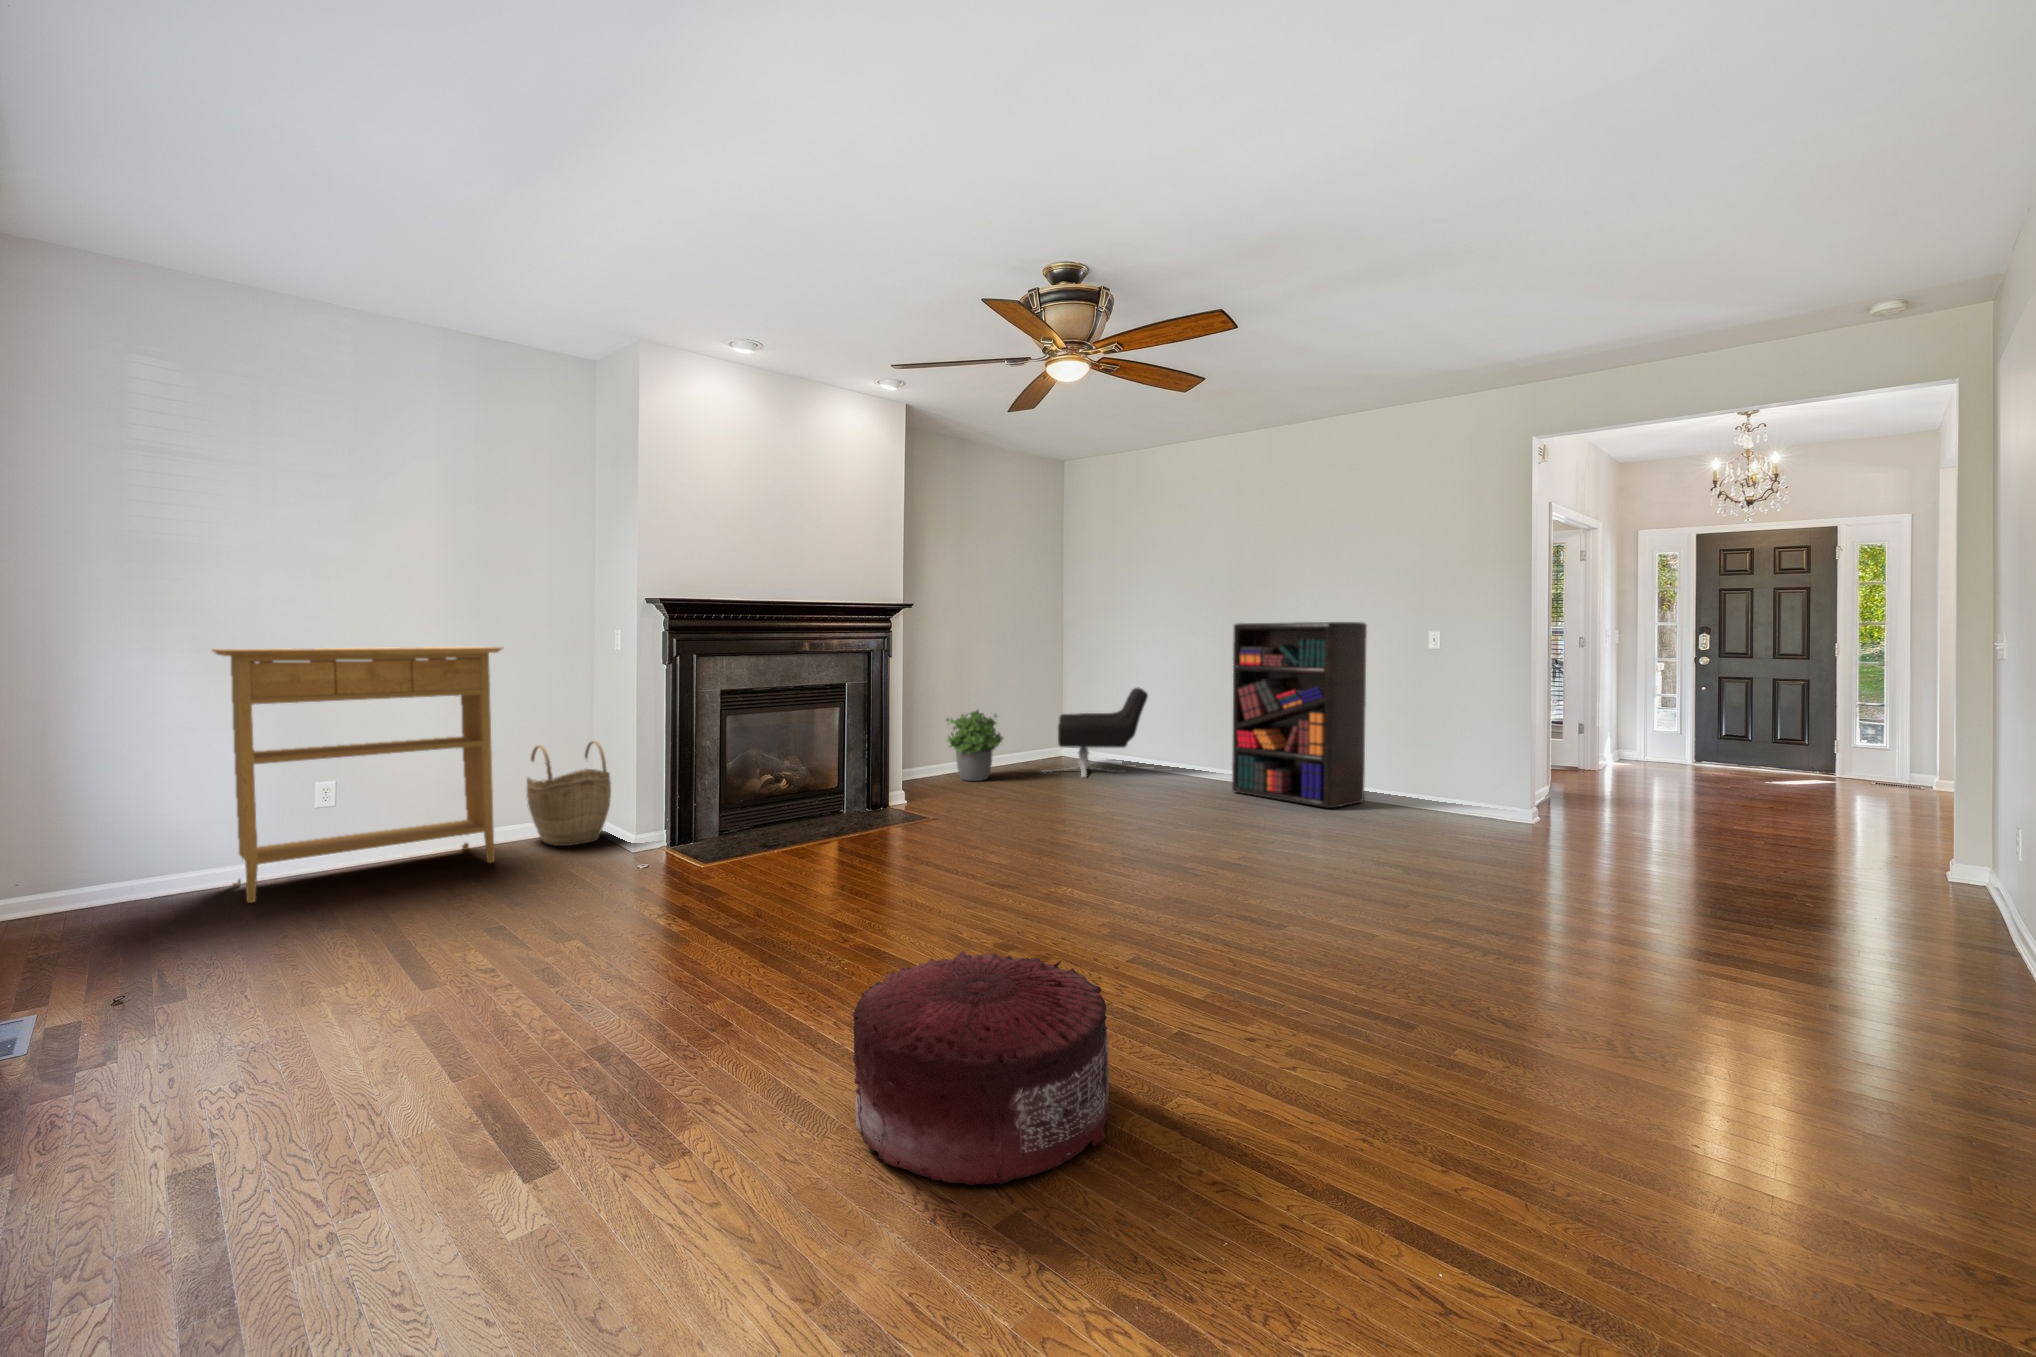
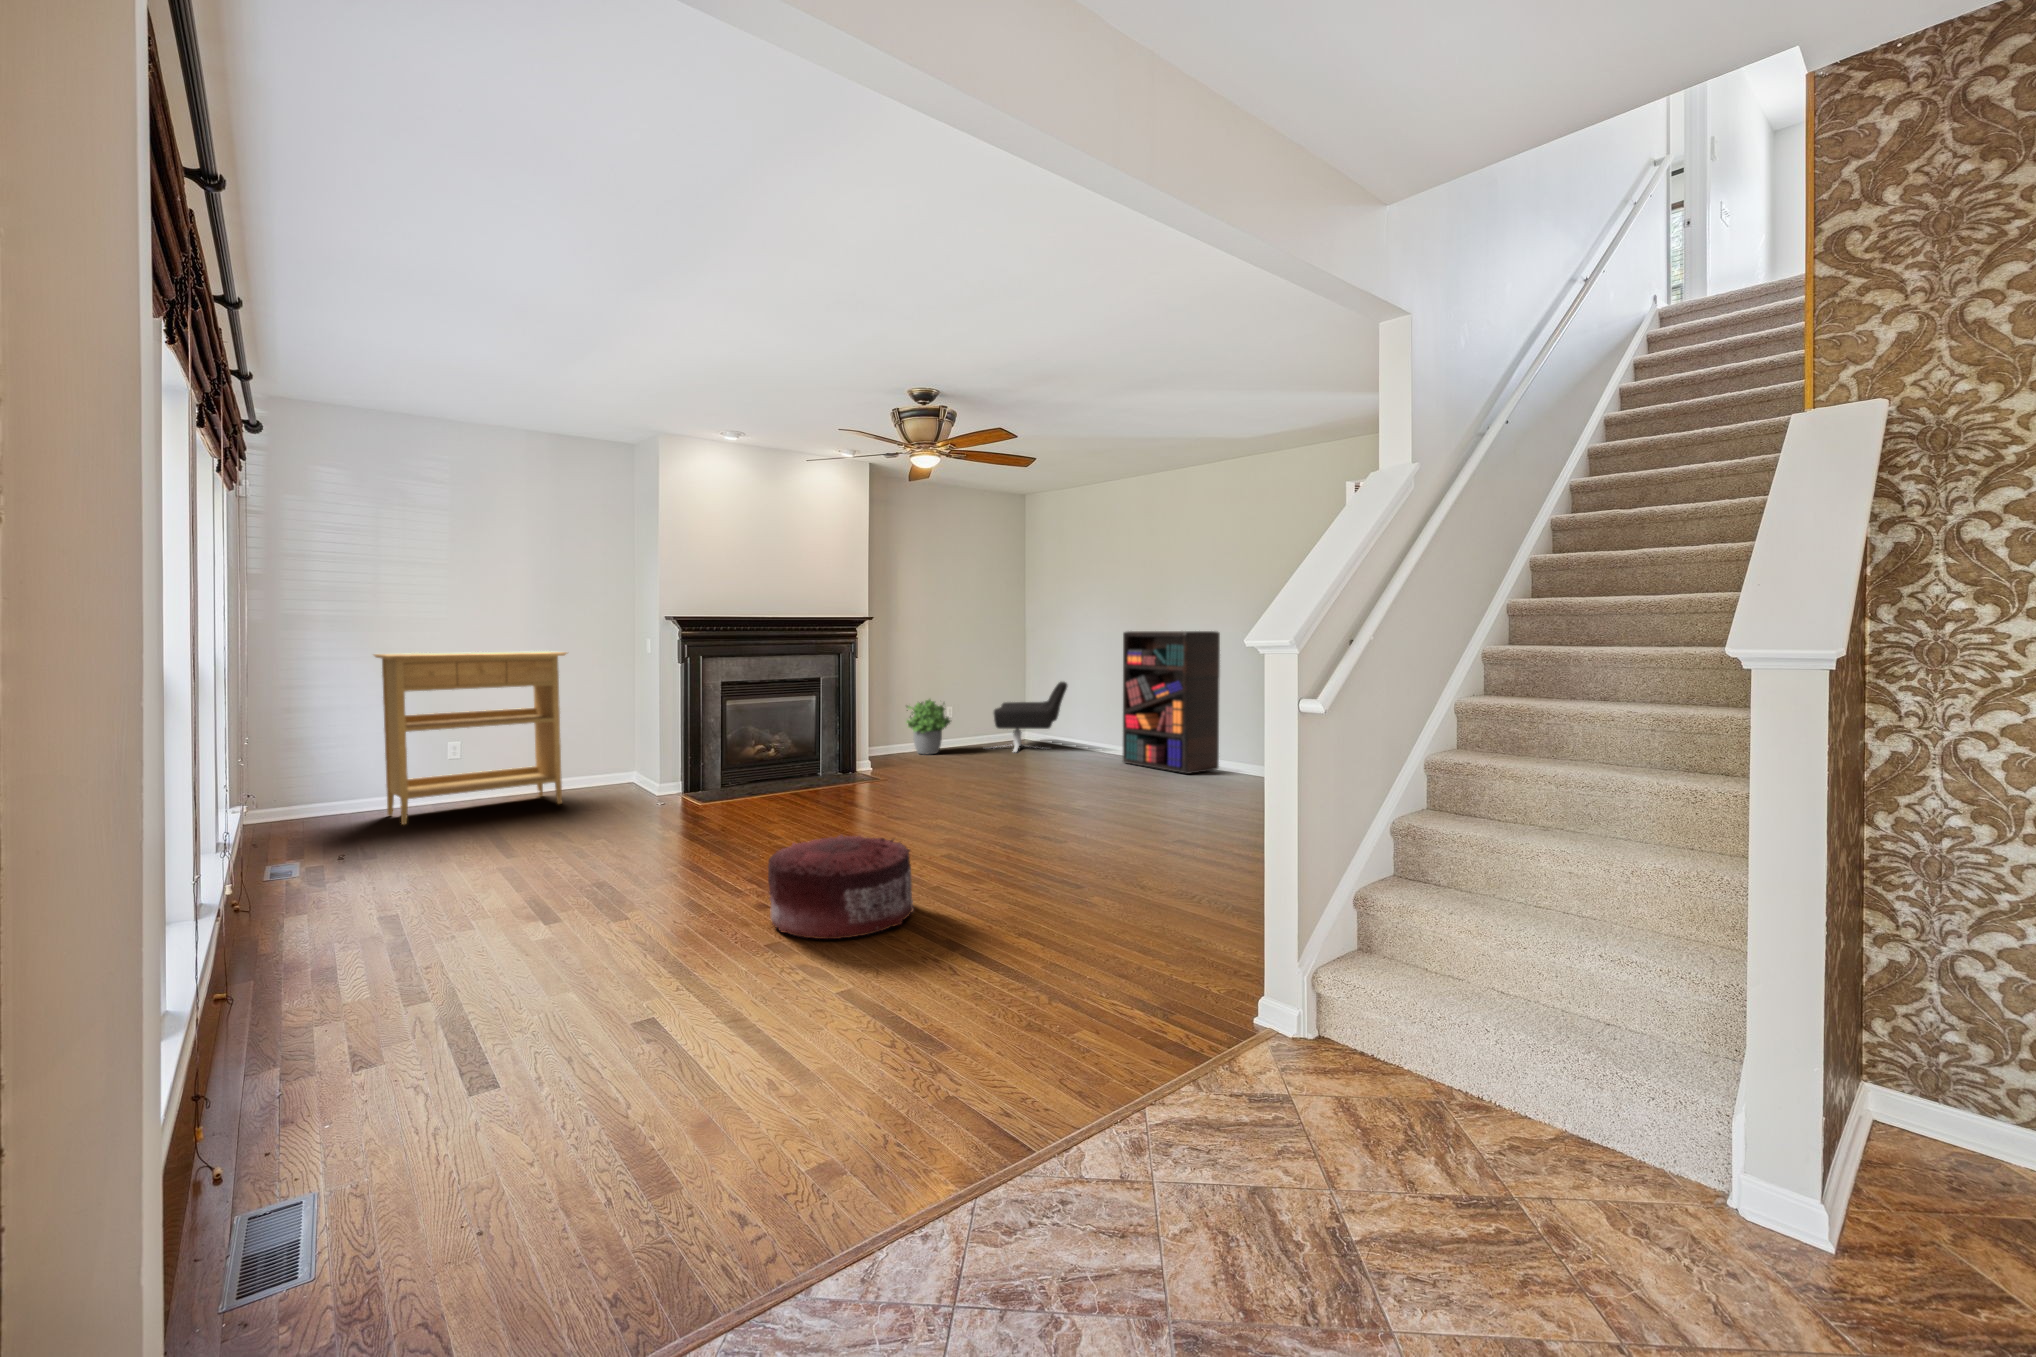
woven basket: present [527,741,611,846] -> none [583,719,644,795]

